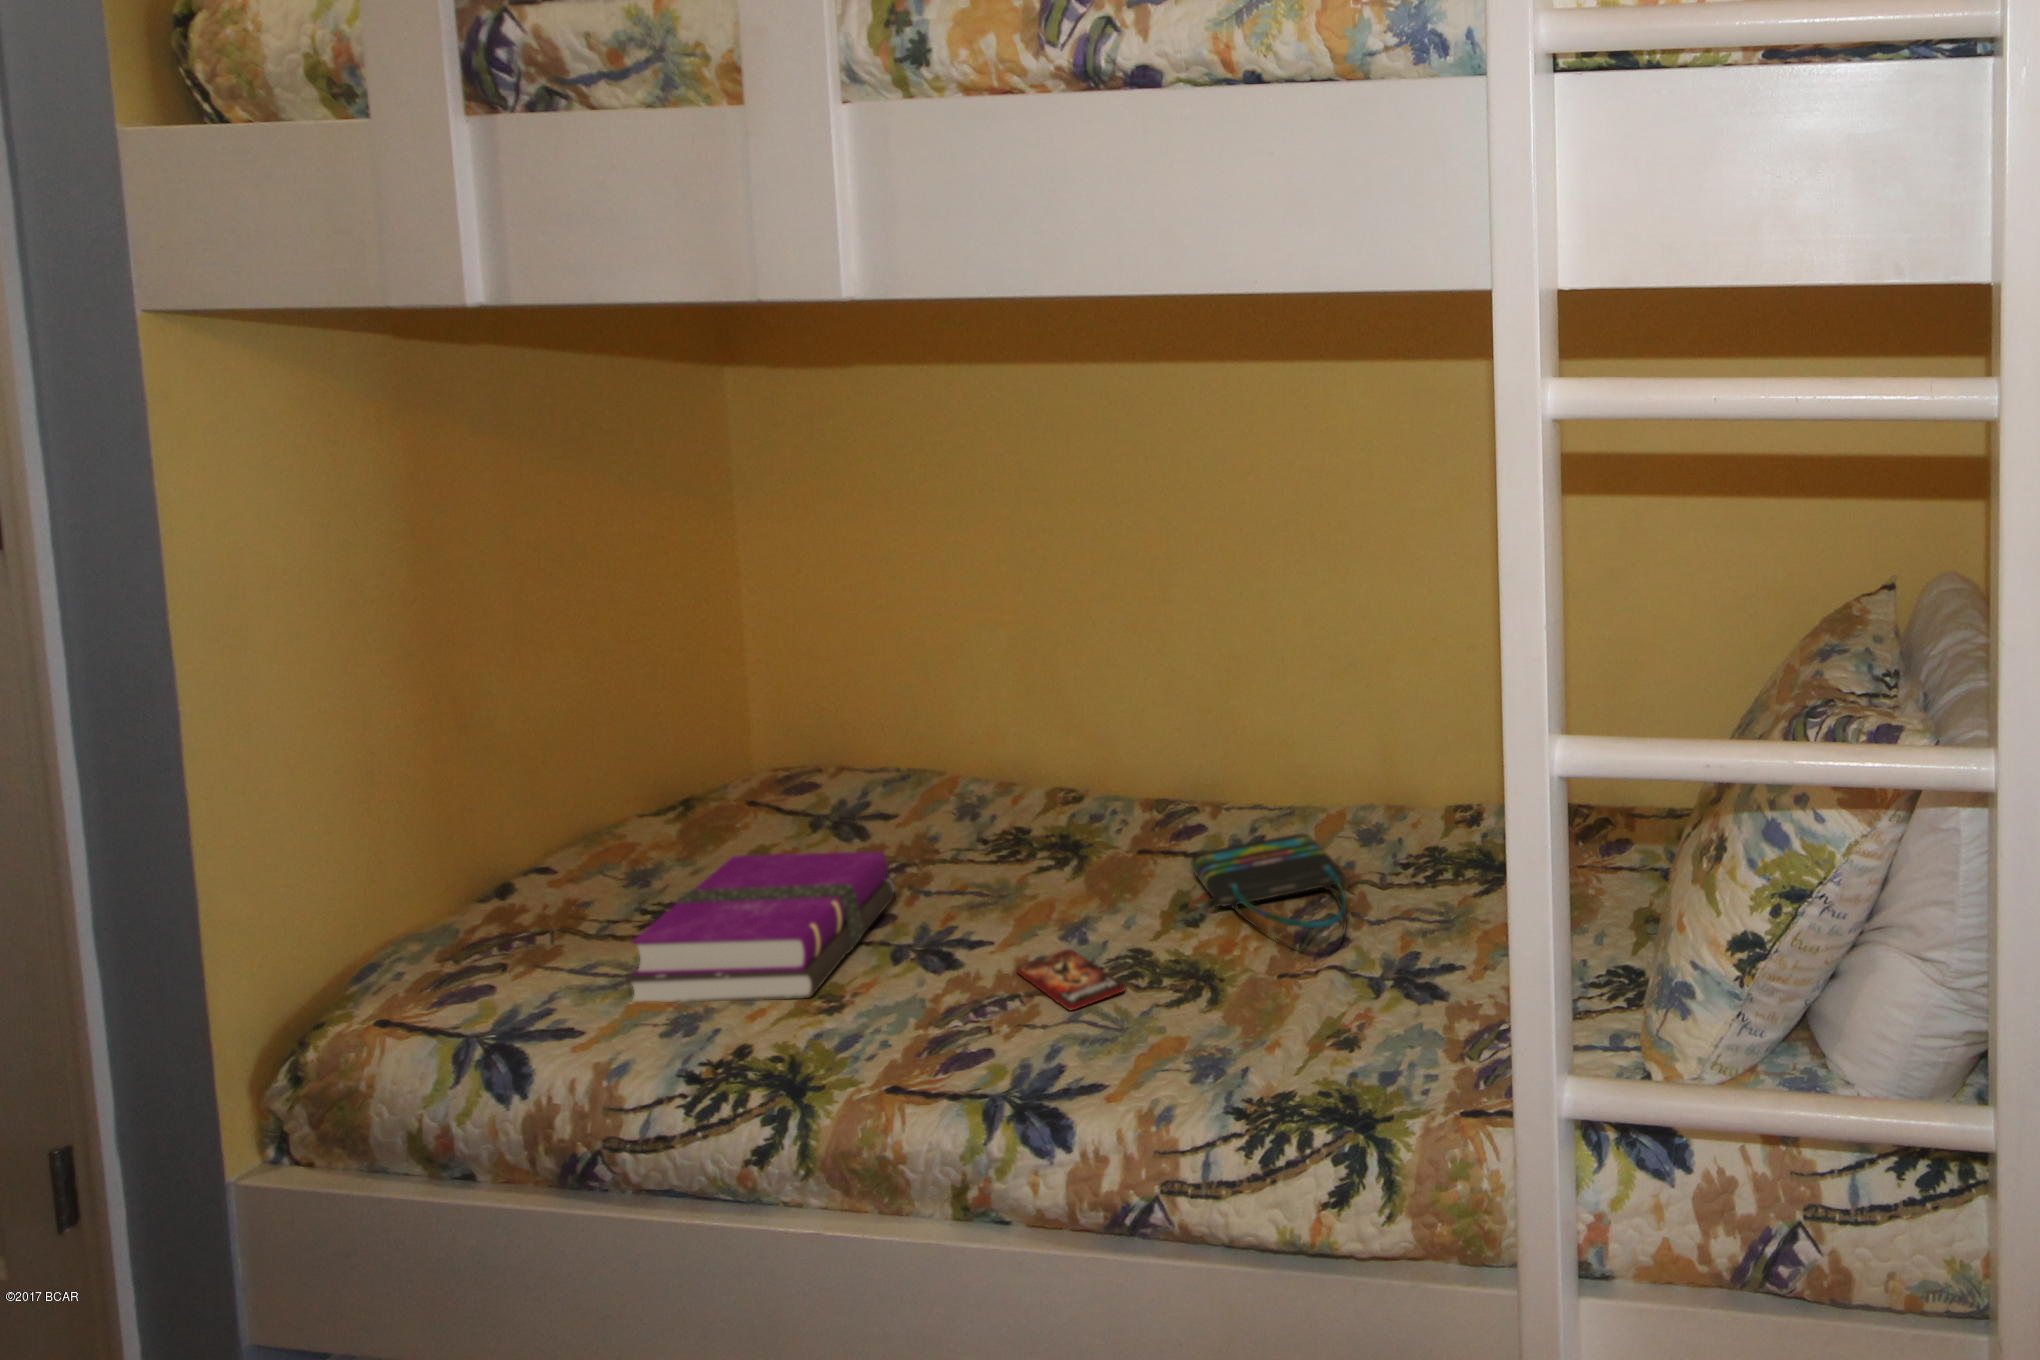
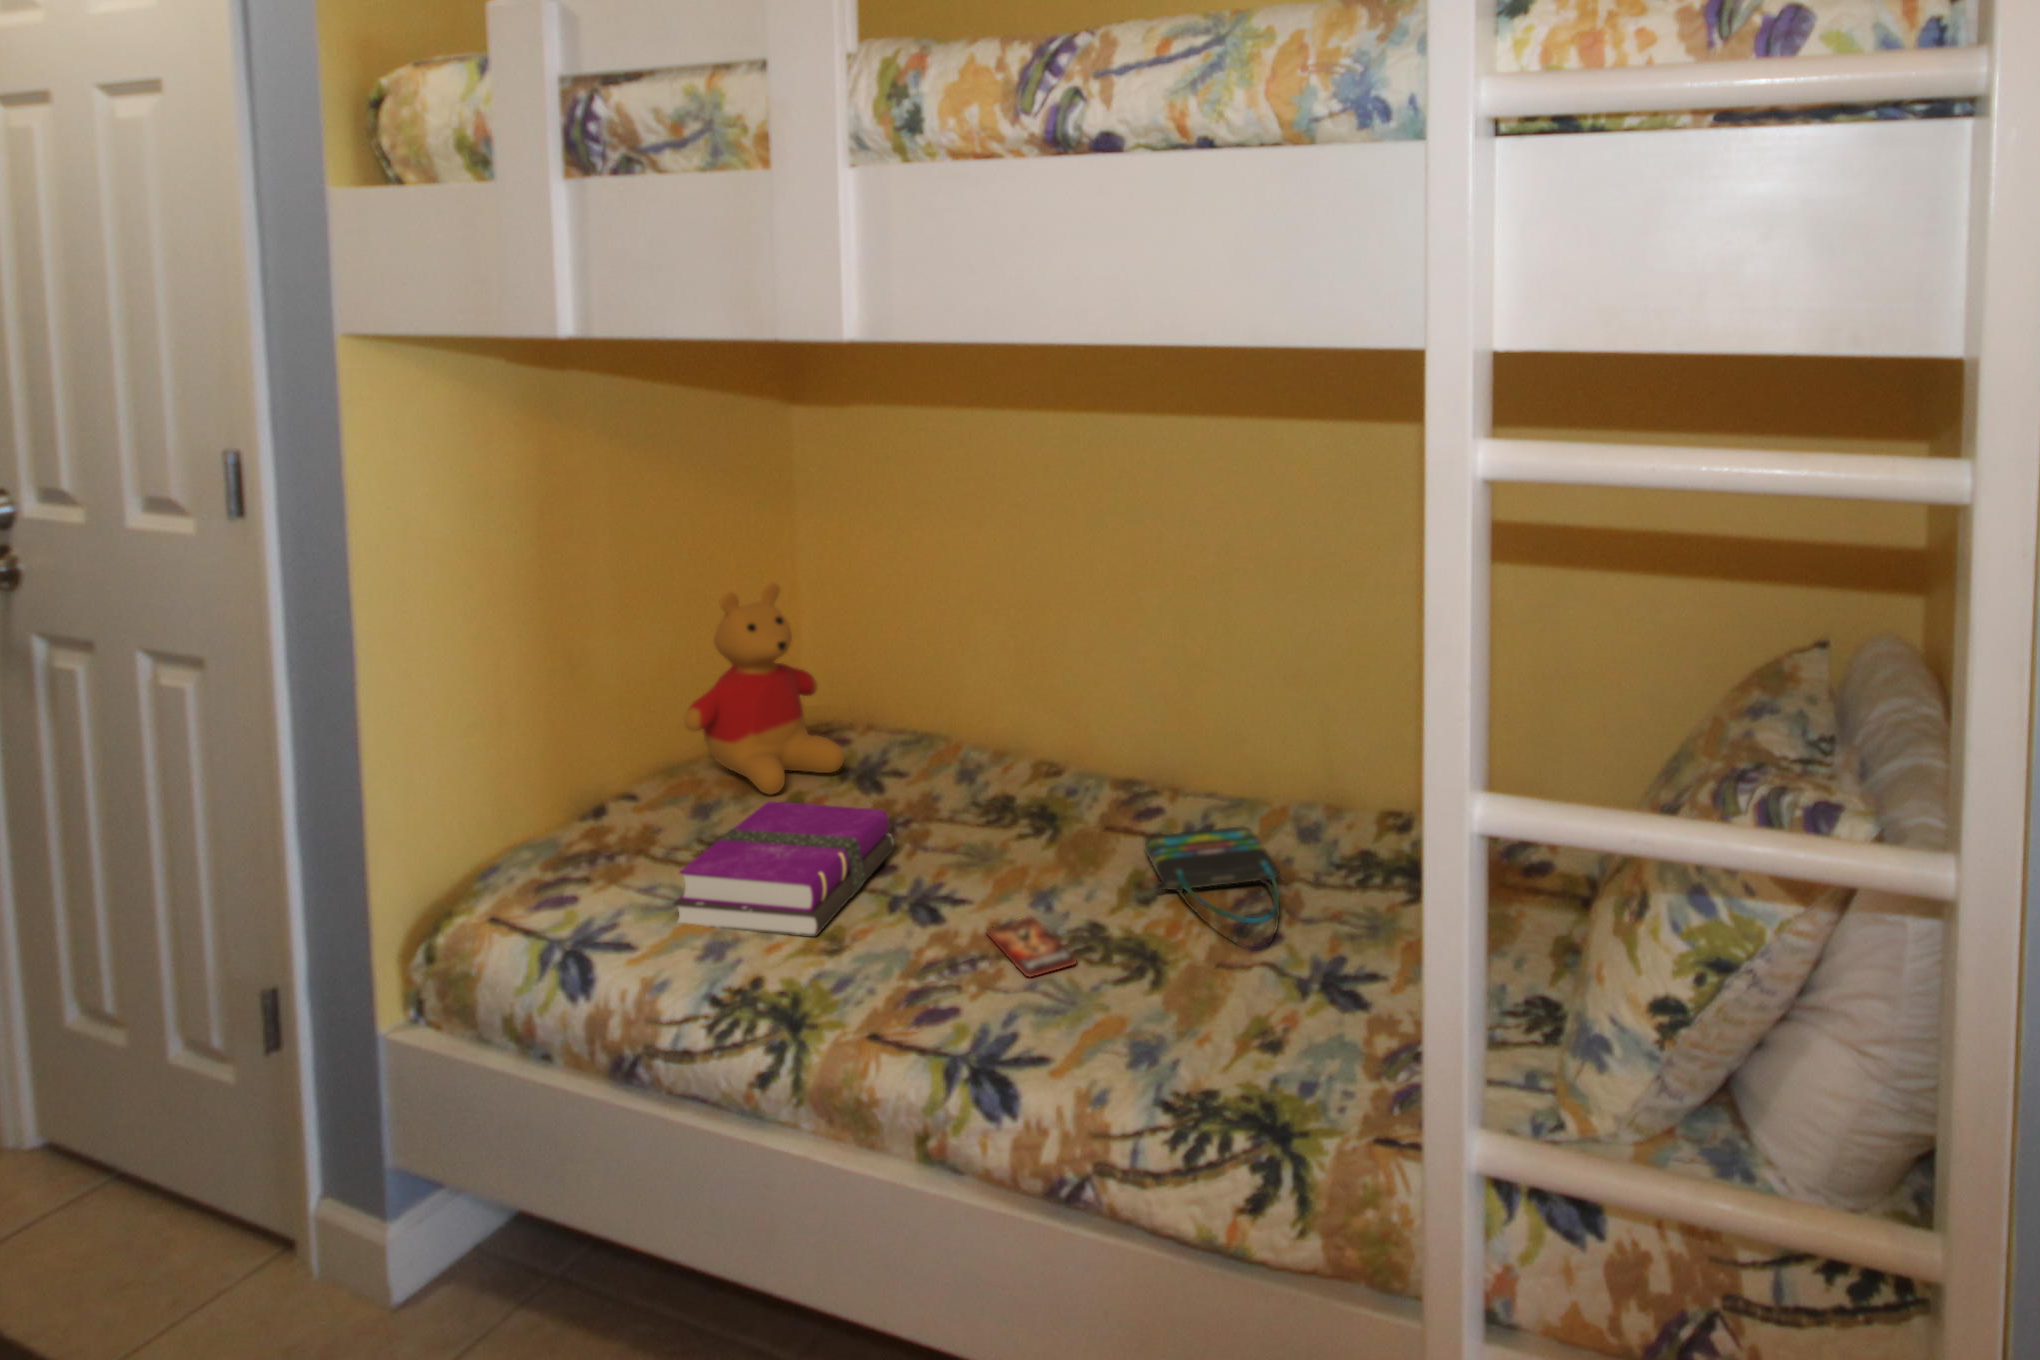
stuffed bear: none [611,602,820,854] -> present [684,583,844,794]

